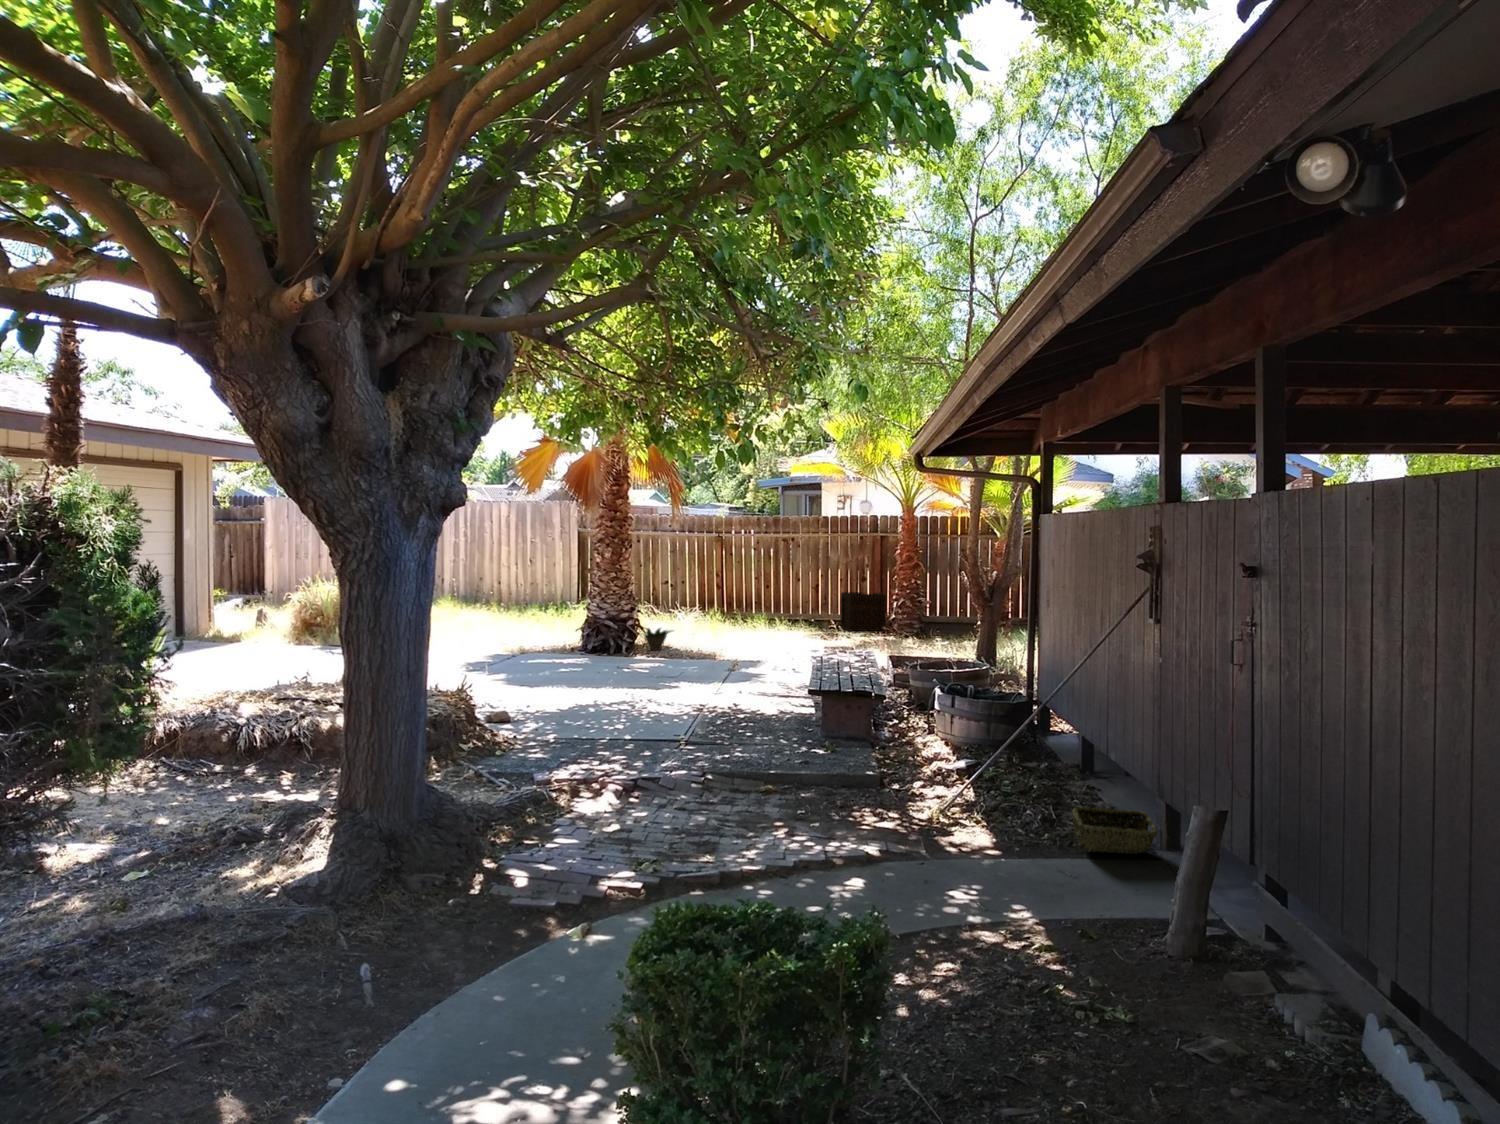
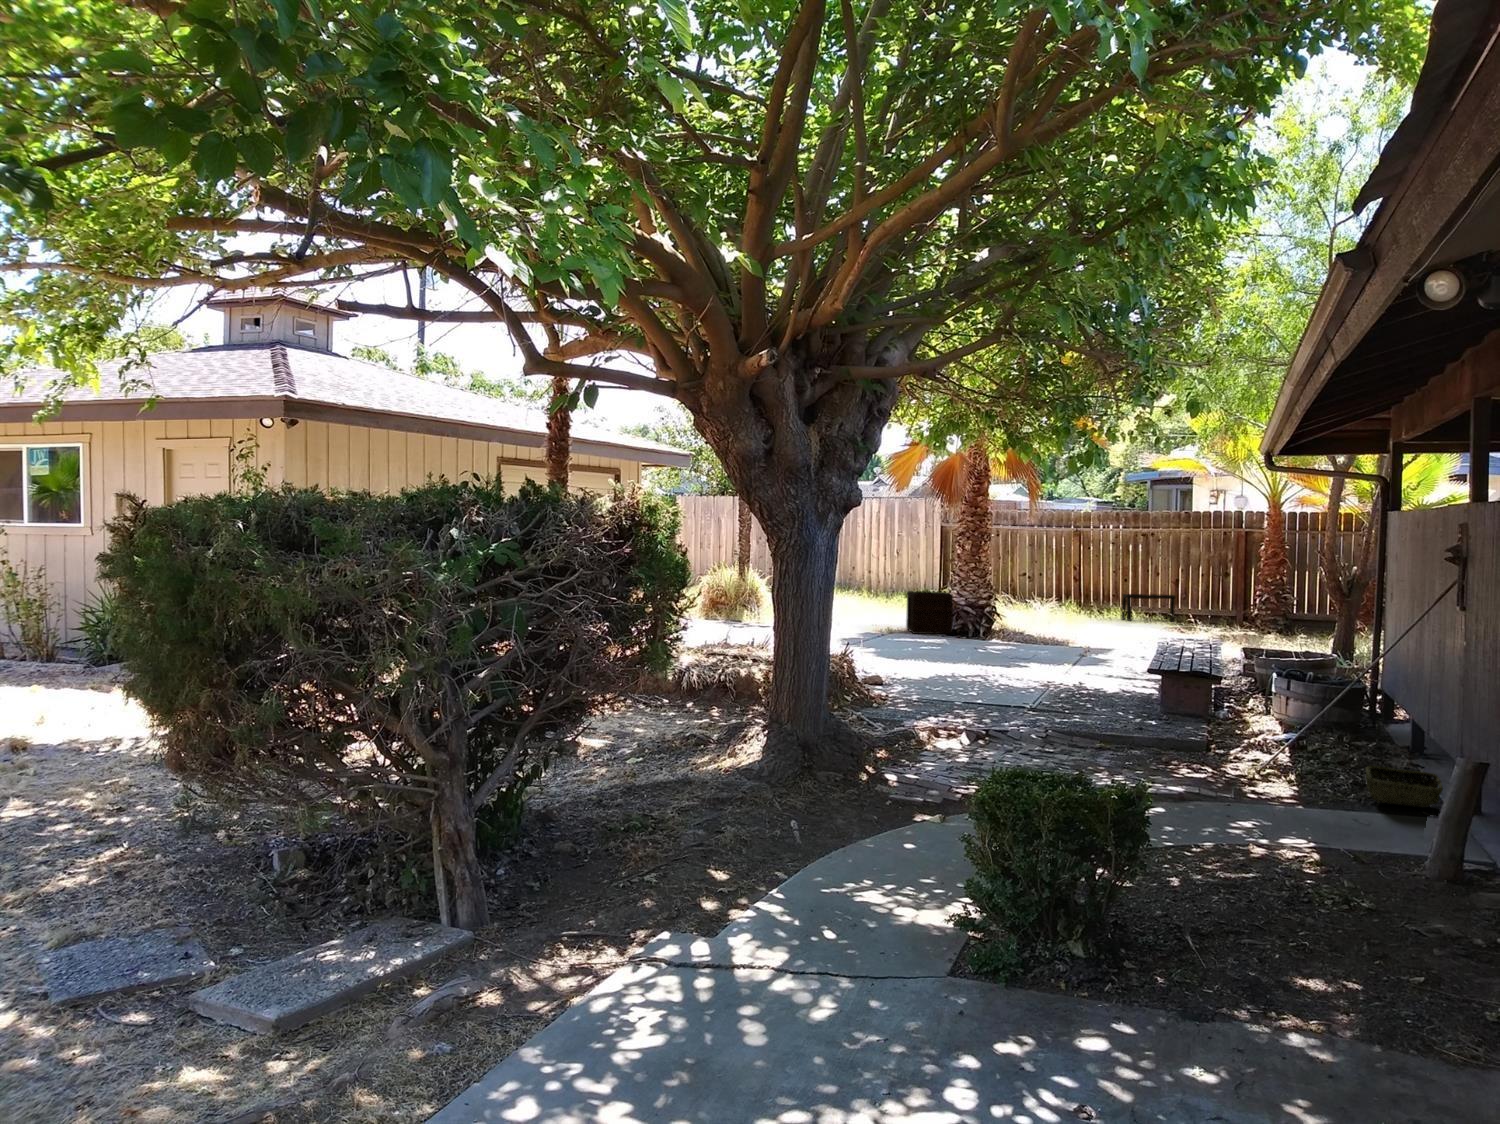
wooden crate: present [840,592,886,631] -> present [906,591,953,634]
bench: none [765,600,817,629] -> present [1121,594,1176,622]
decorative plant: present [642,628,674,650] -> none [993,614,1030,635]

